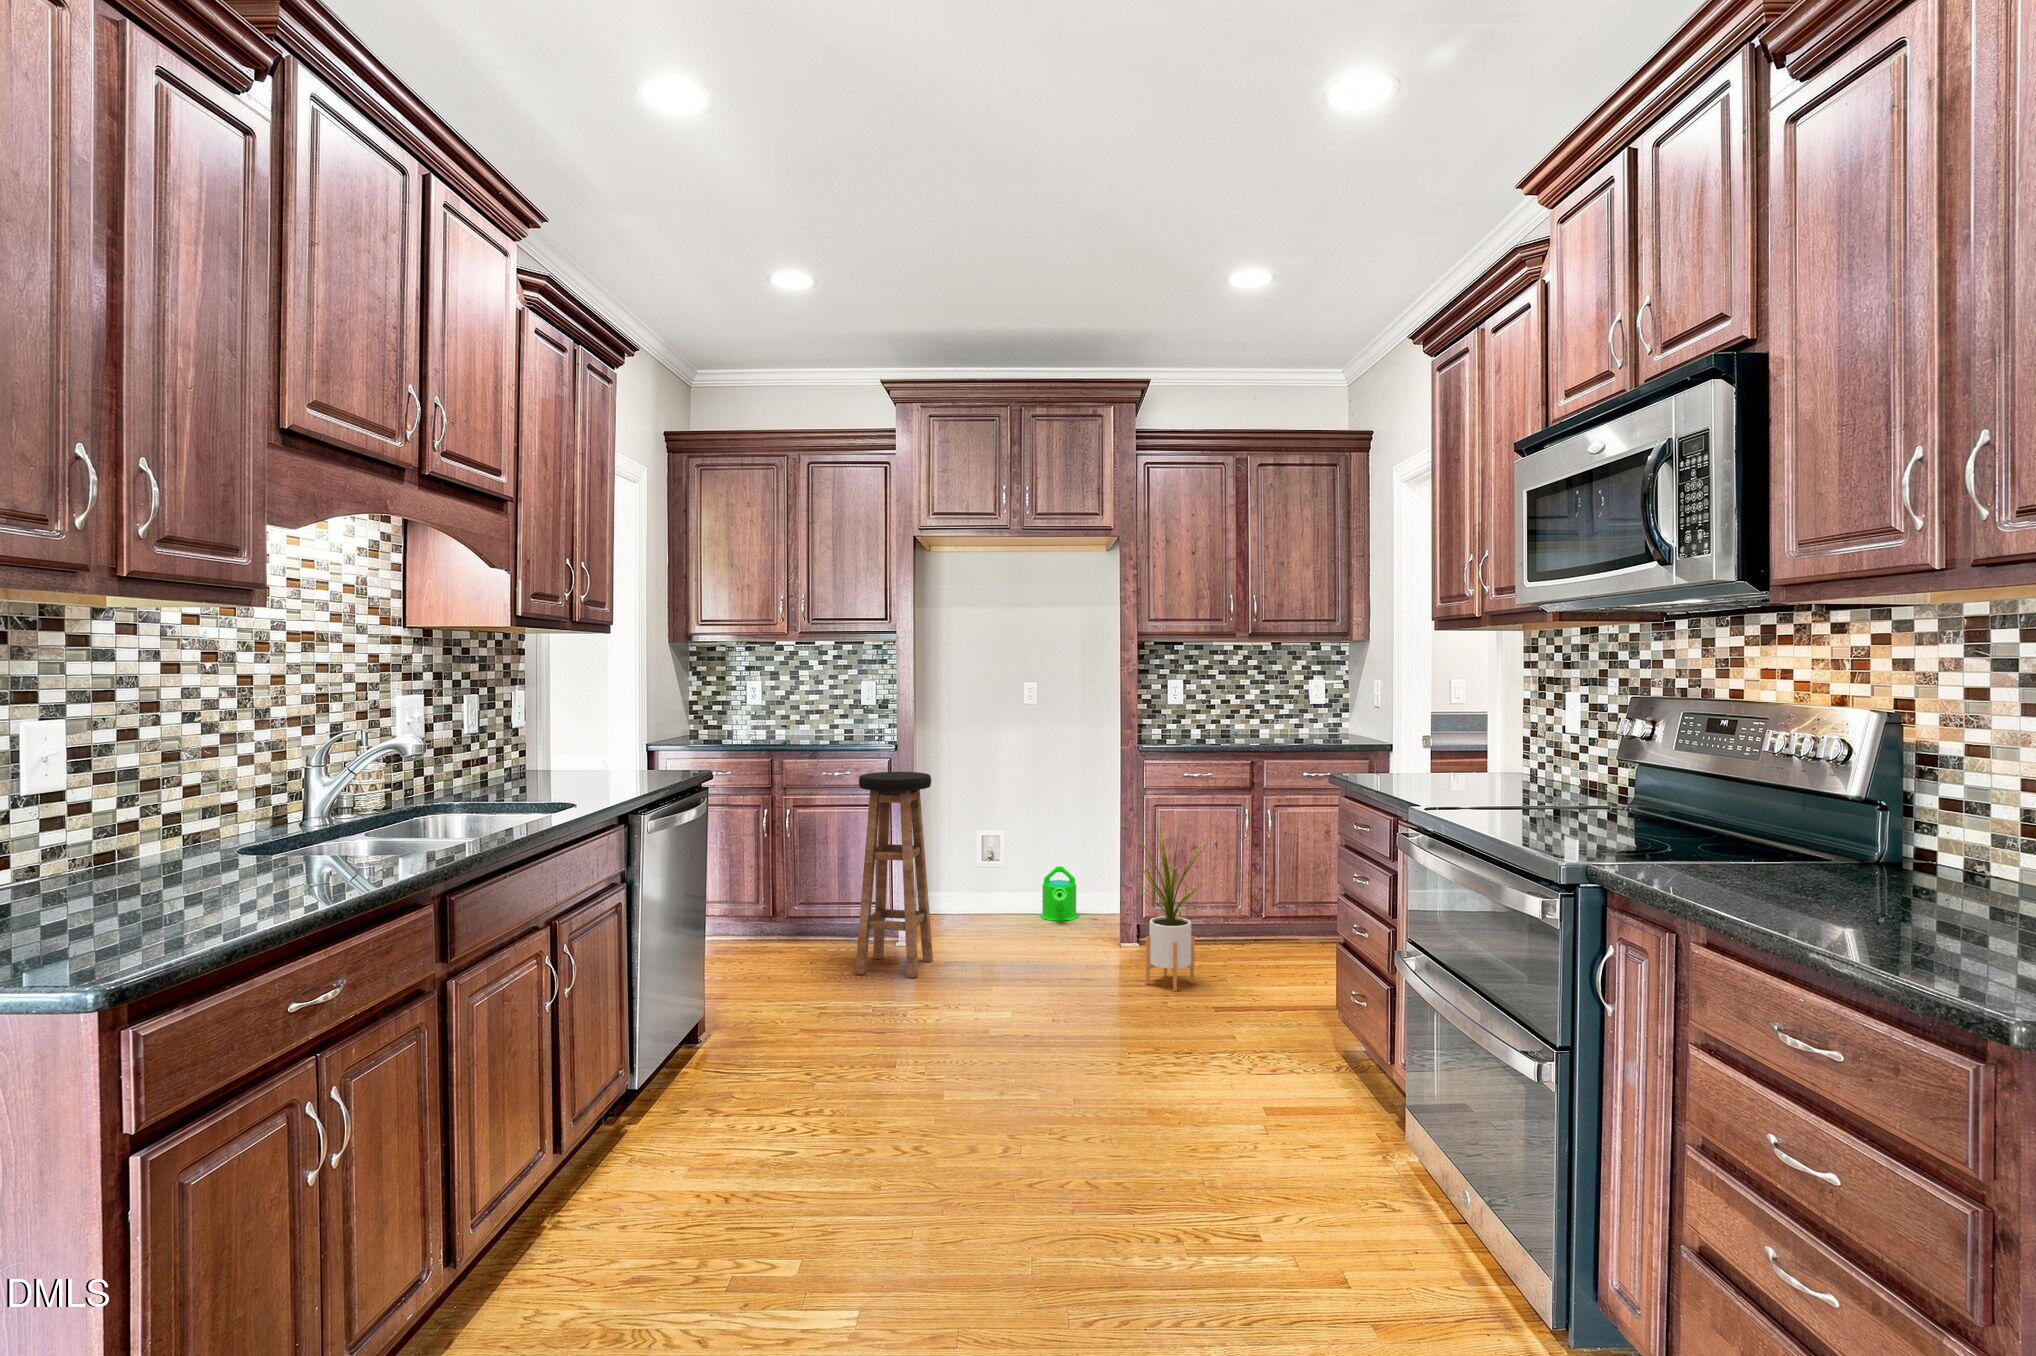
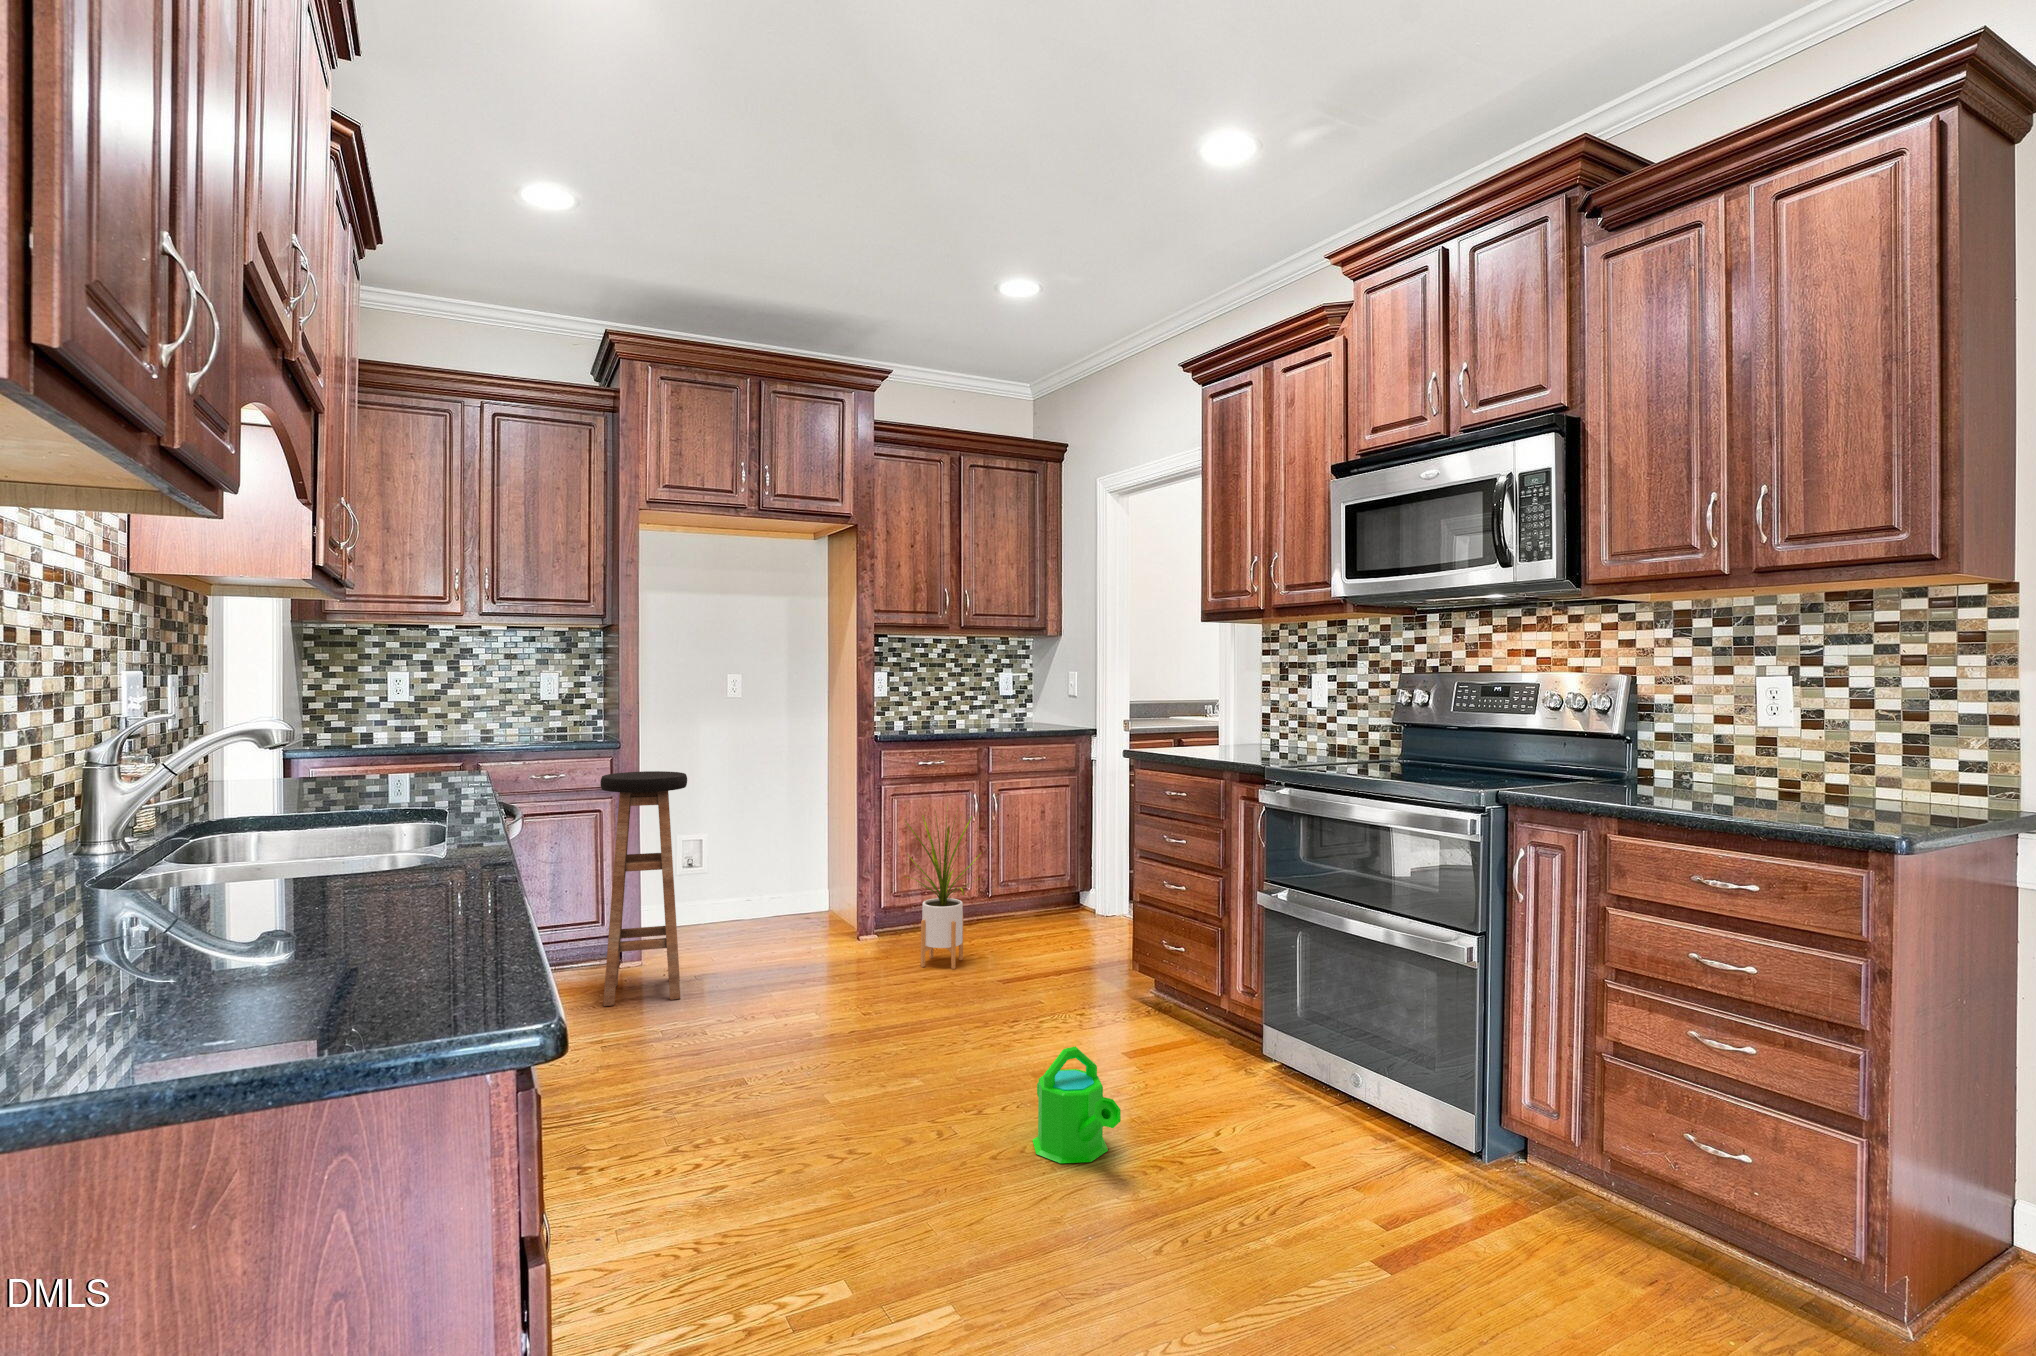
watering can: present [1040,866,1078,921] -> present [1033,1046,1121,1163]

